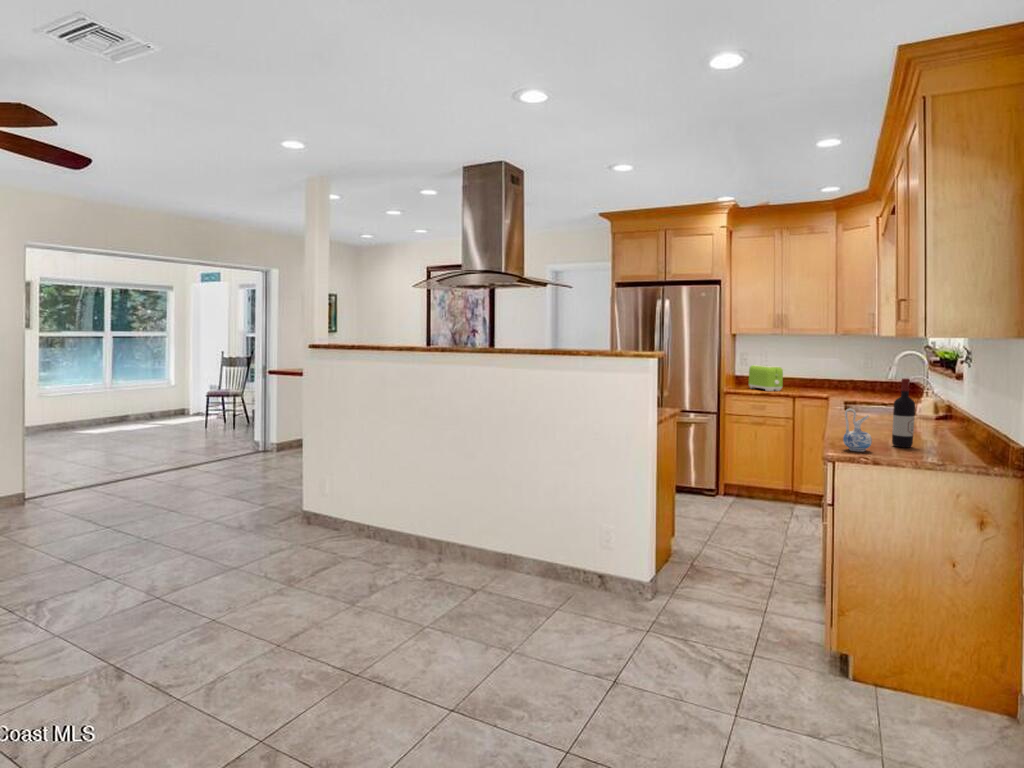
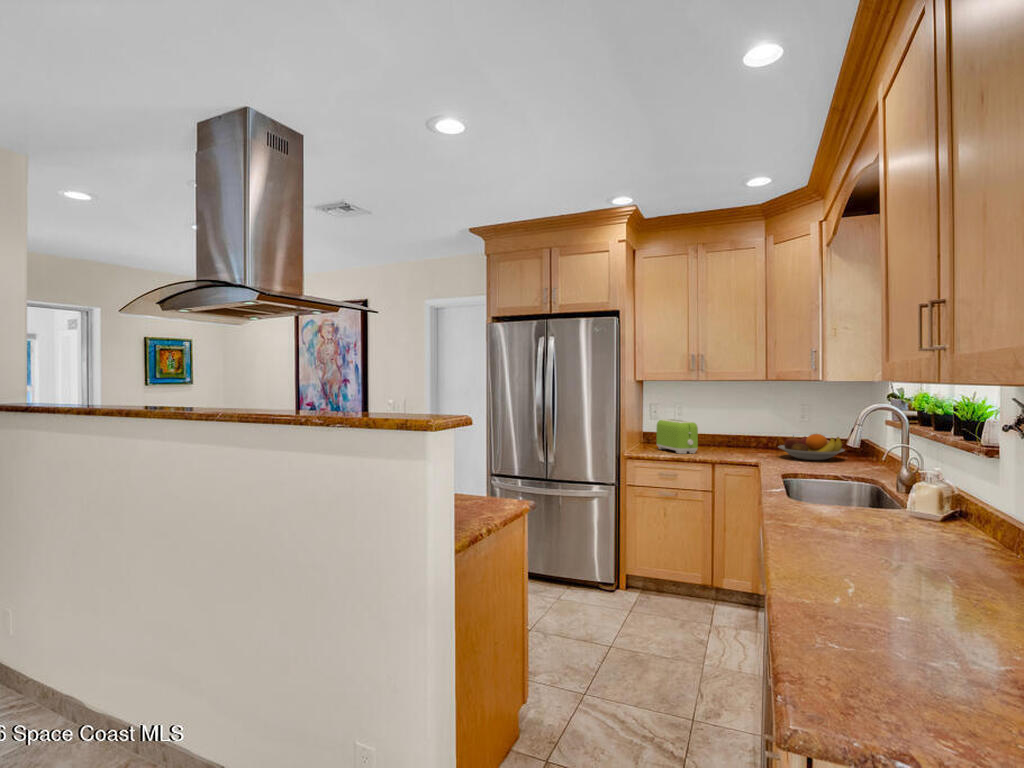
fruit bowl: none [846,375,897,395] -> present [778,434,844,460]
wine bottle: present [892,379,915,448] -> none [927,470,984,644]
ceramic pitcher: present [843,409,872,452] -> none [818,554,896,673]

